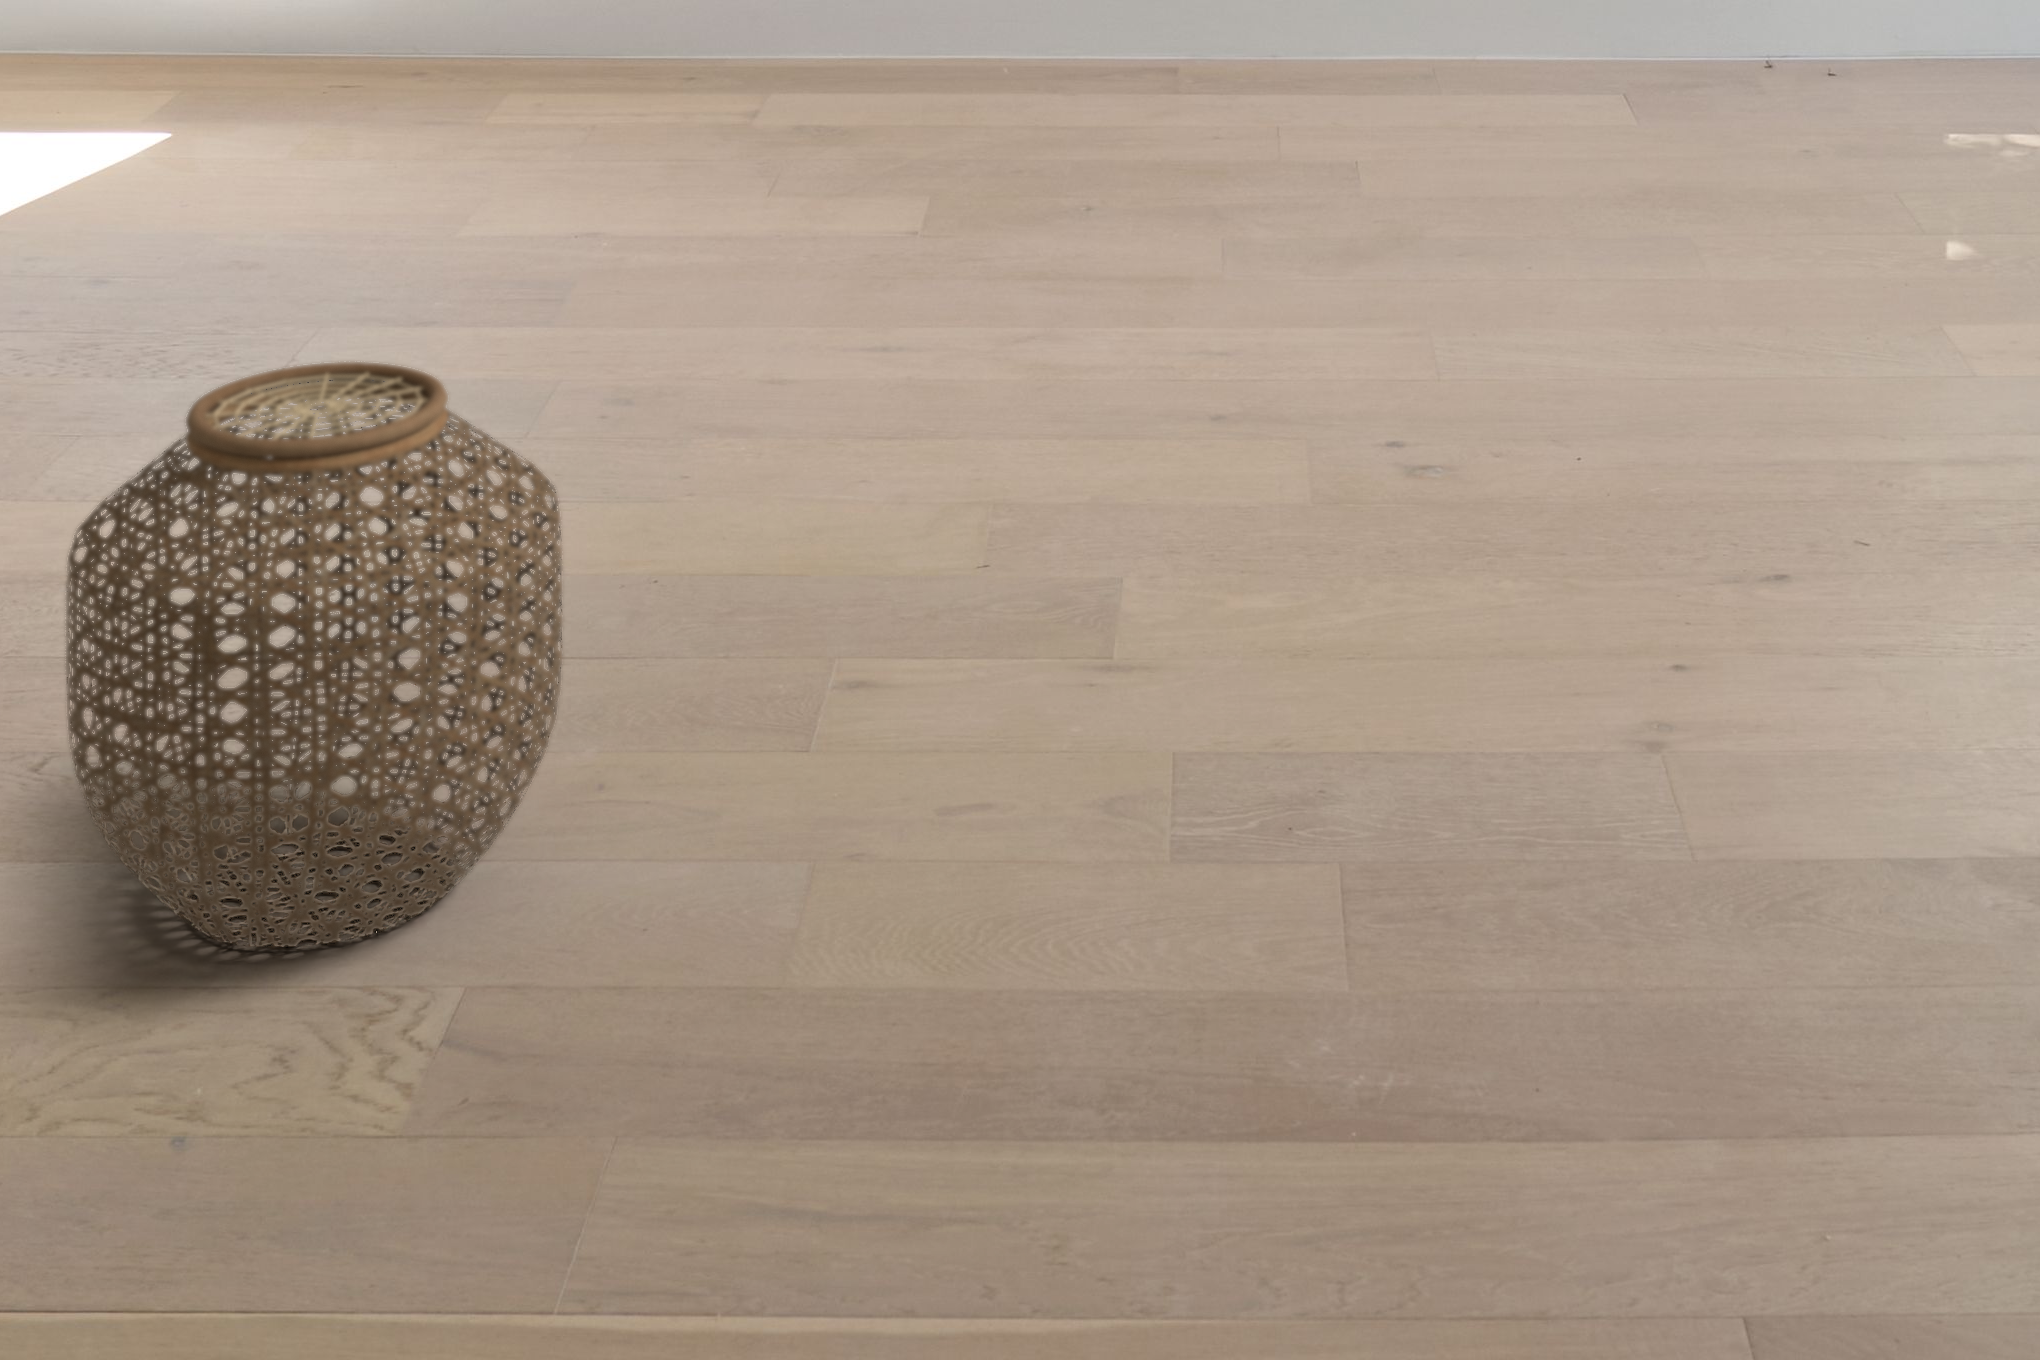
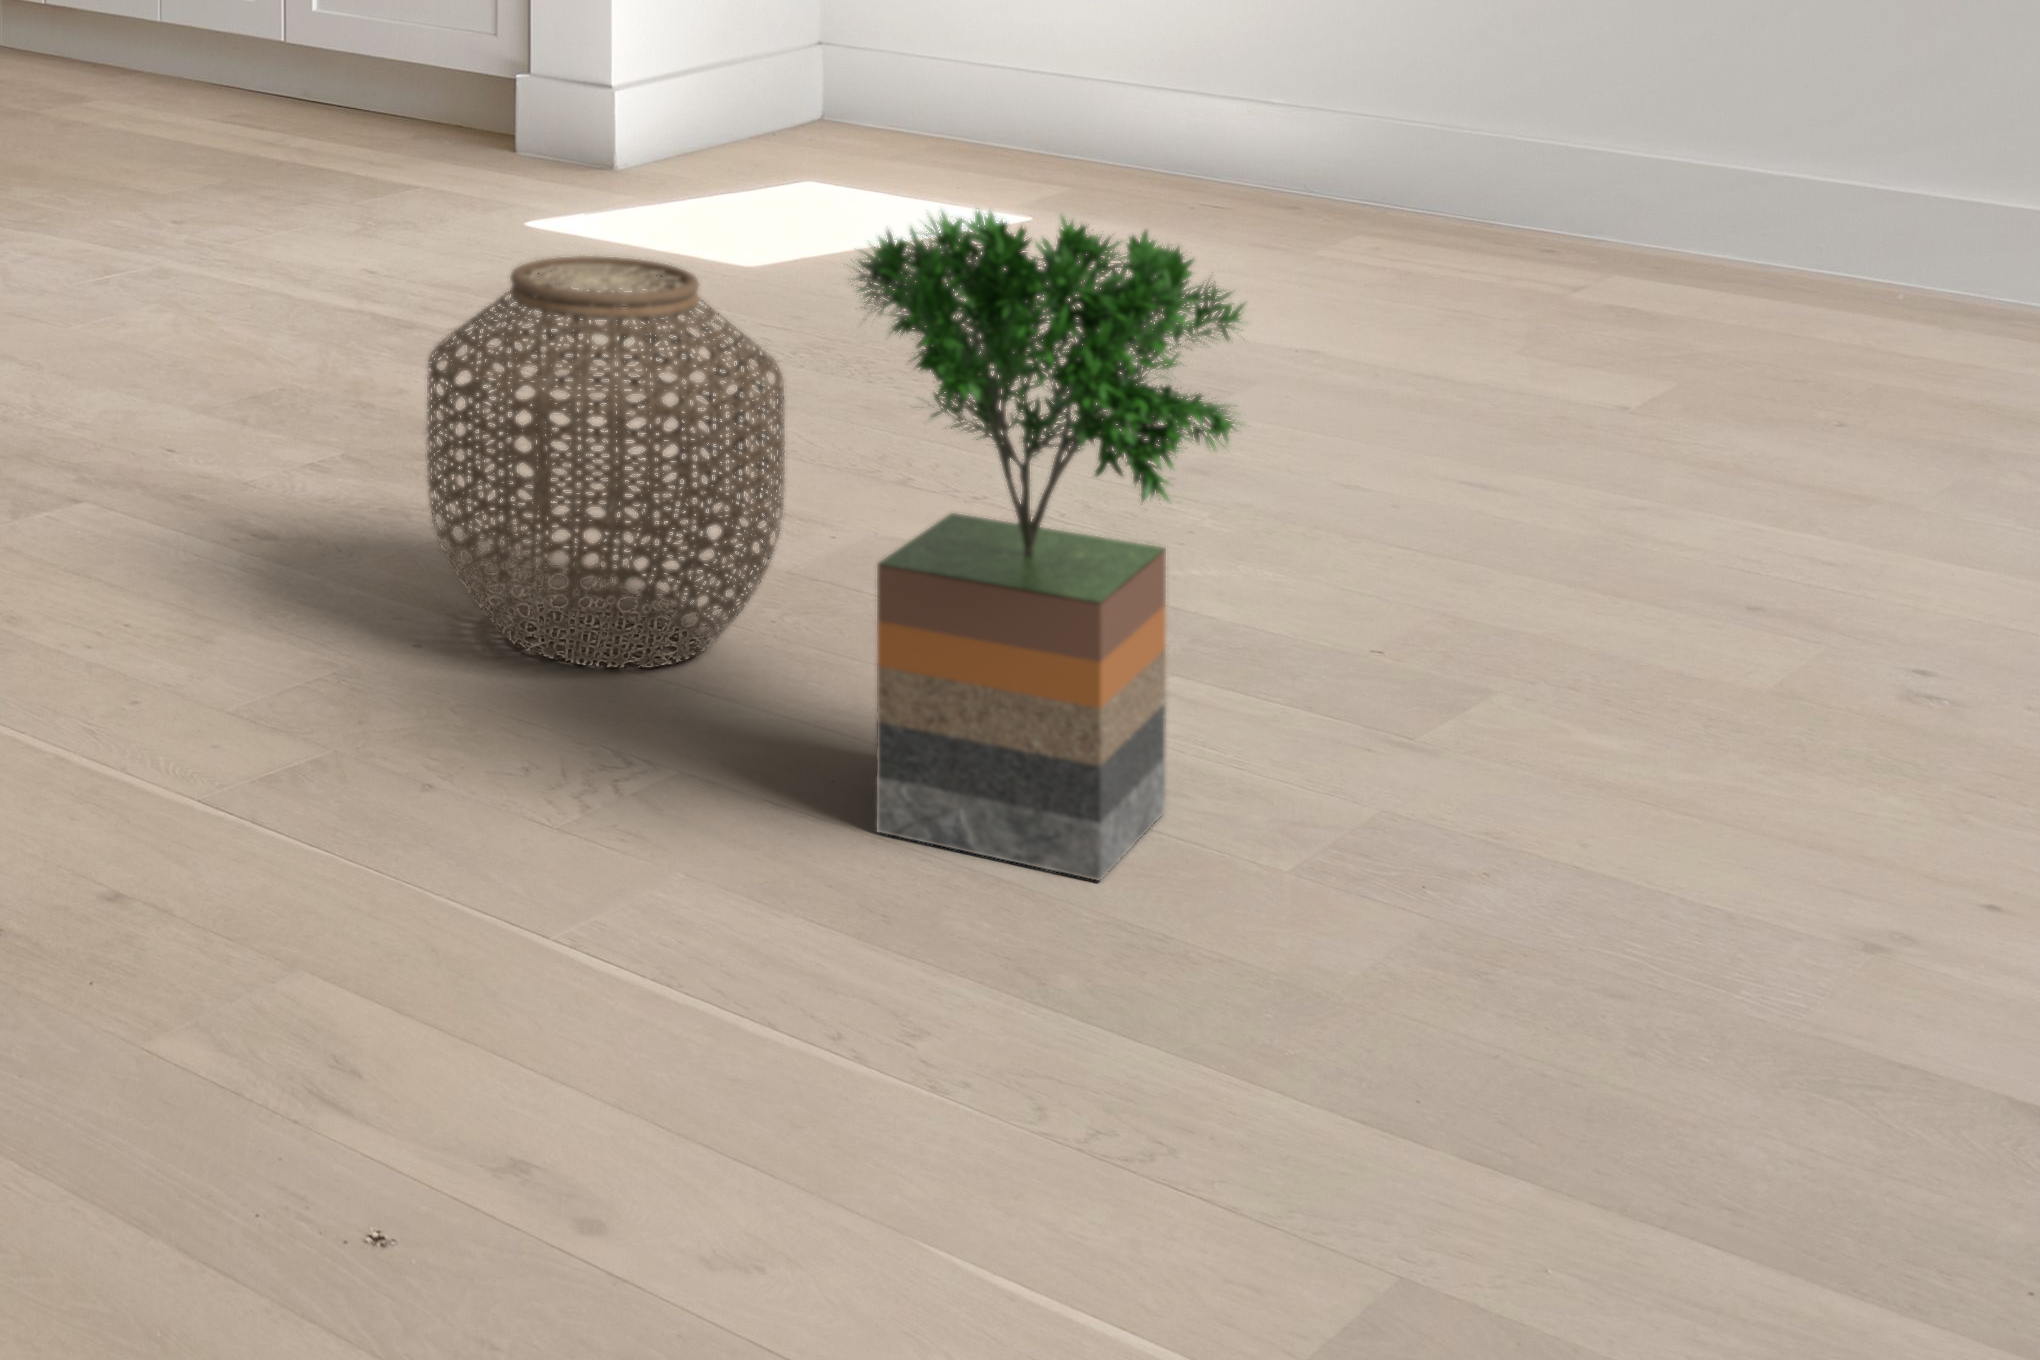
potted tree: none [796,222,1321,1066] -> present [850,211,1247,880]

